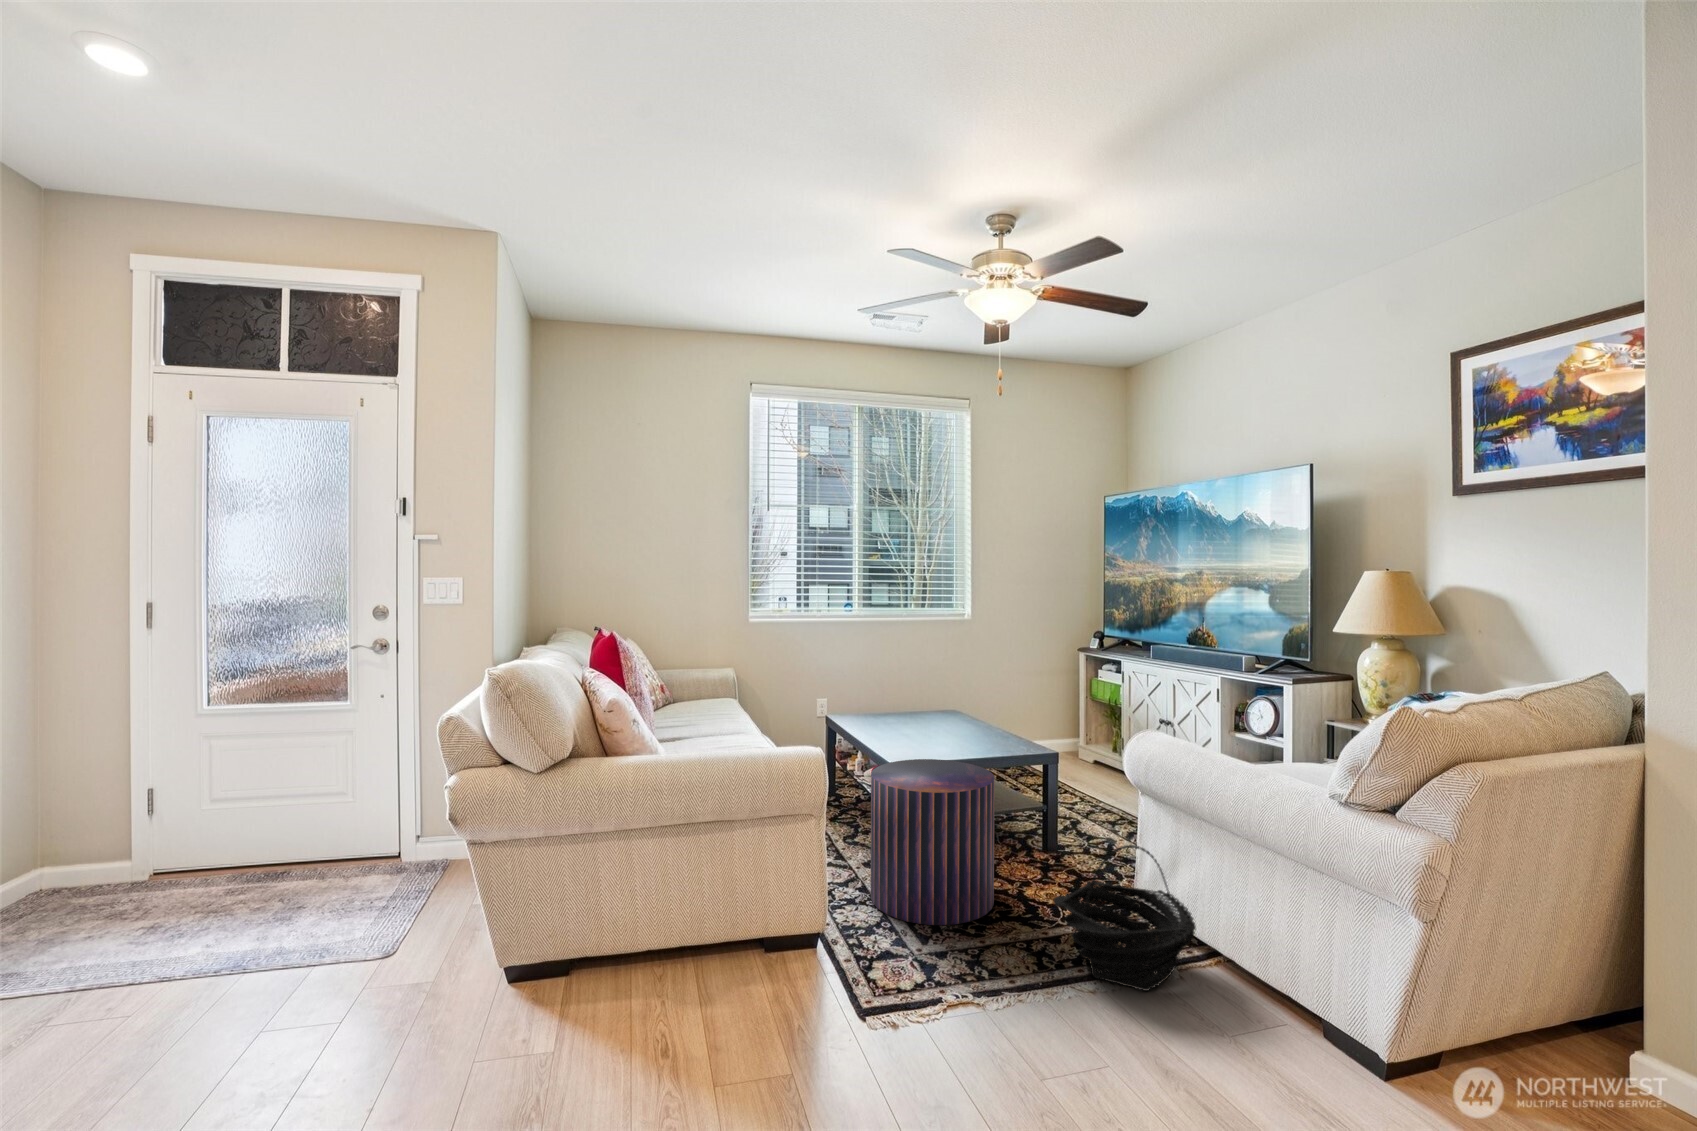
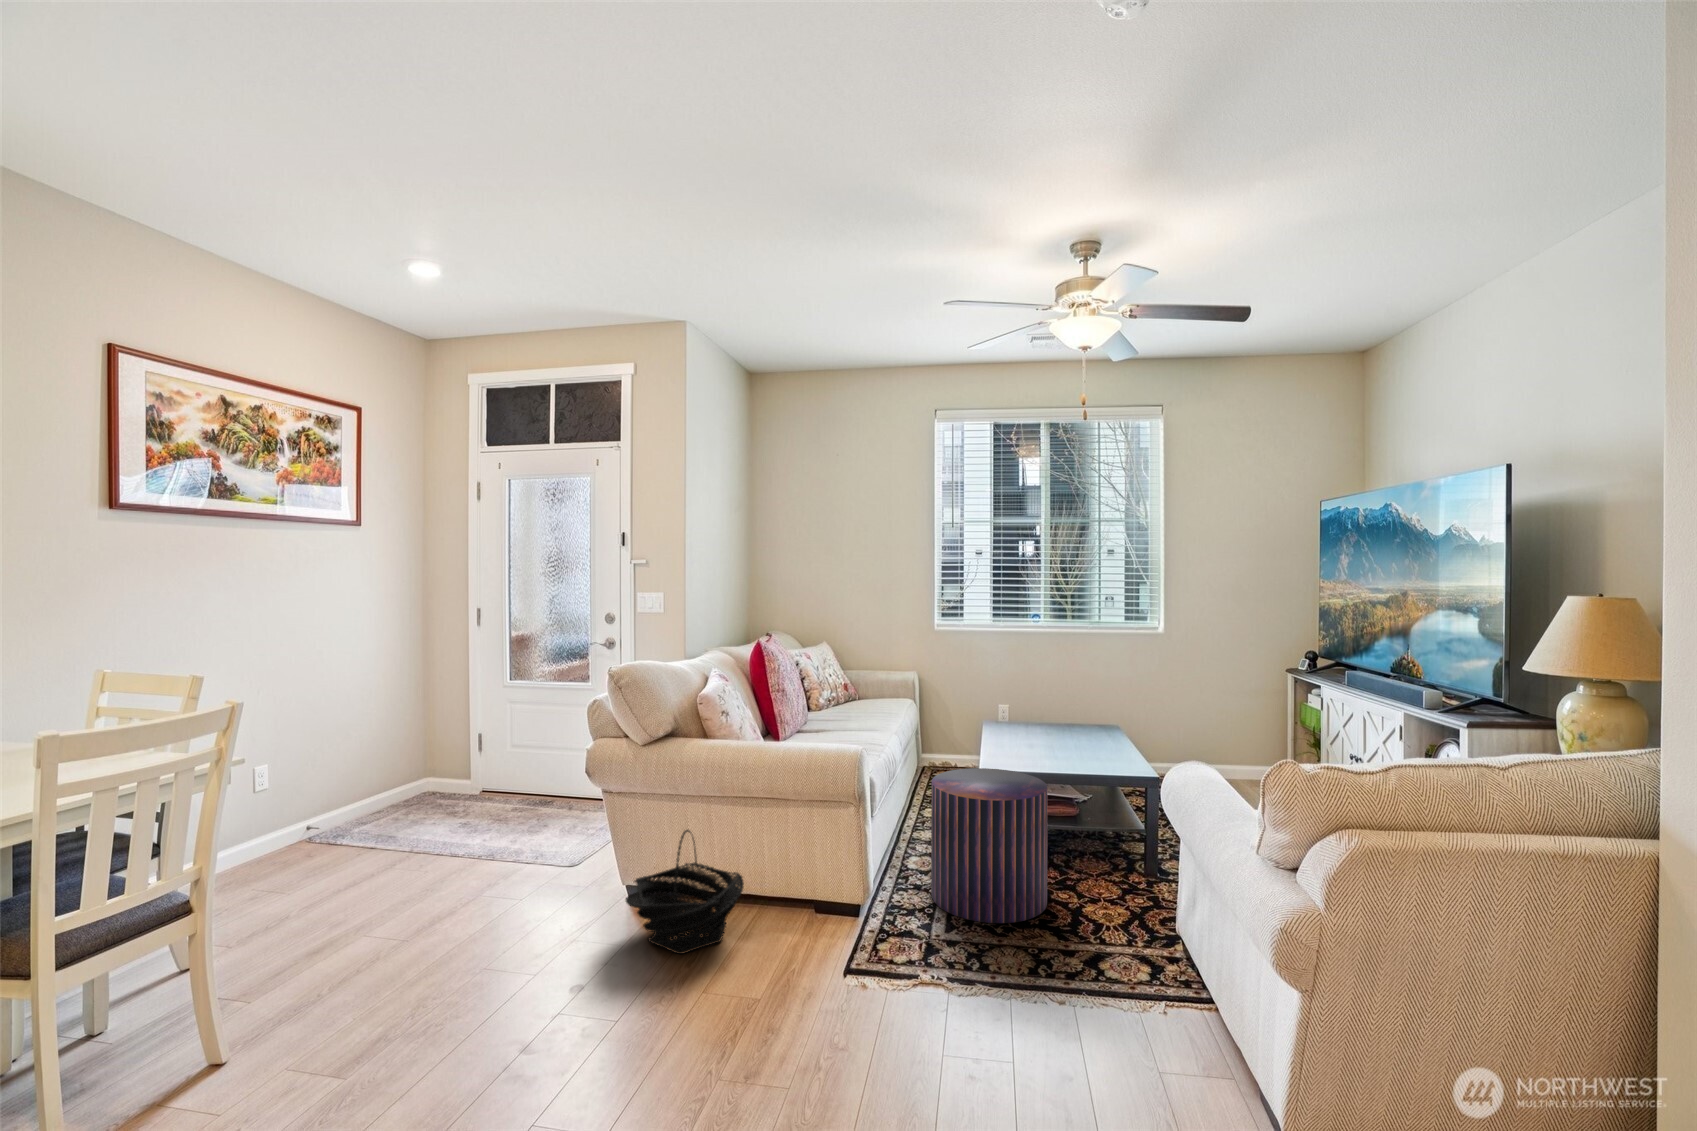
basket: present [1054,845,1196,991] -> present [626,830,744,954]

